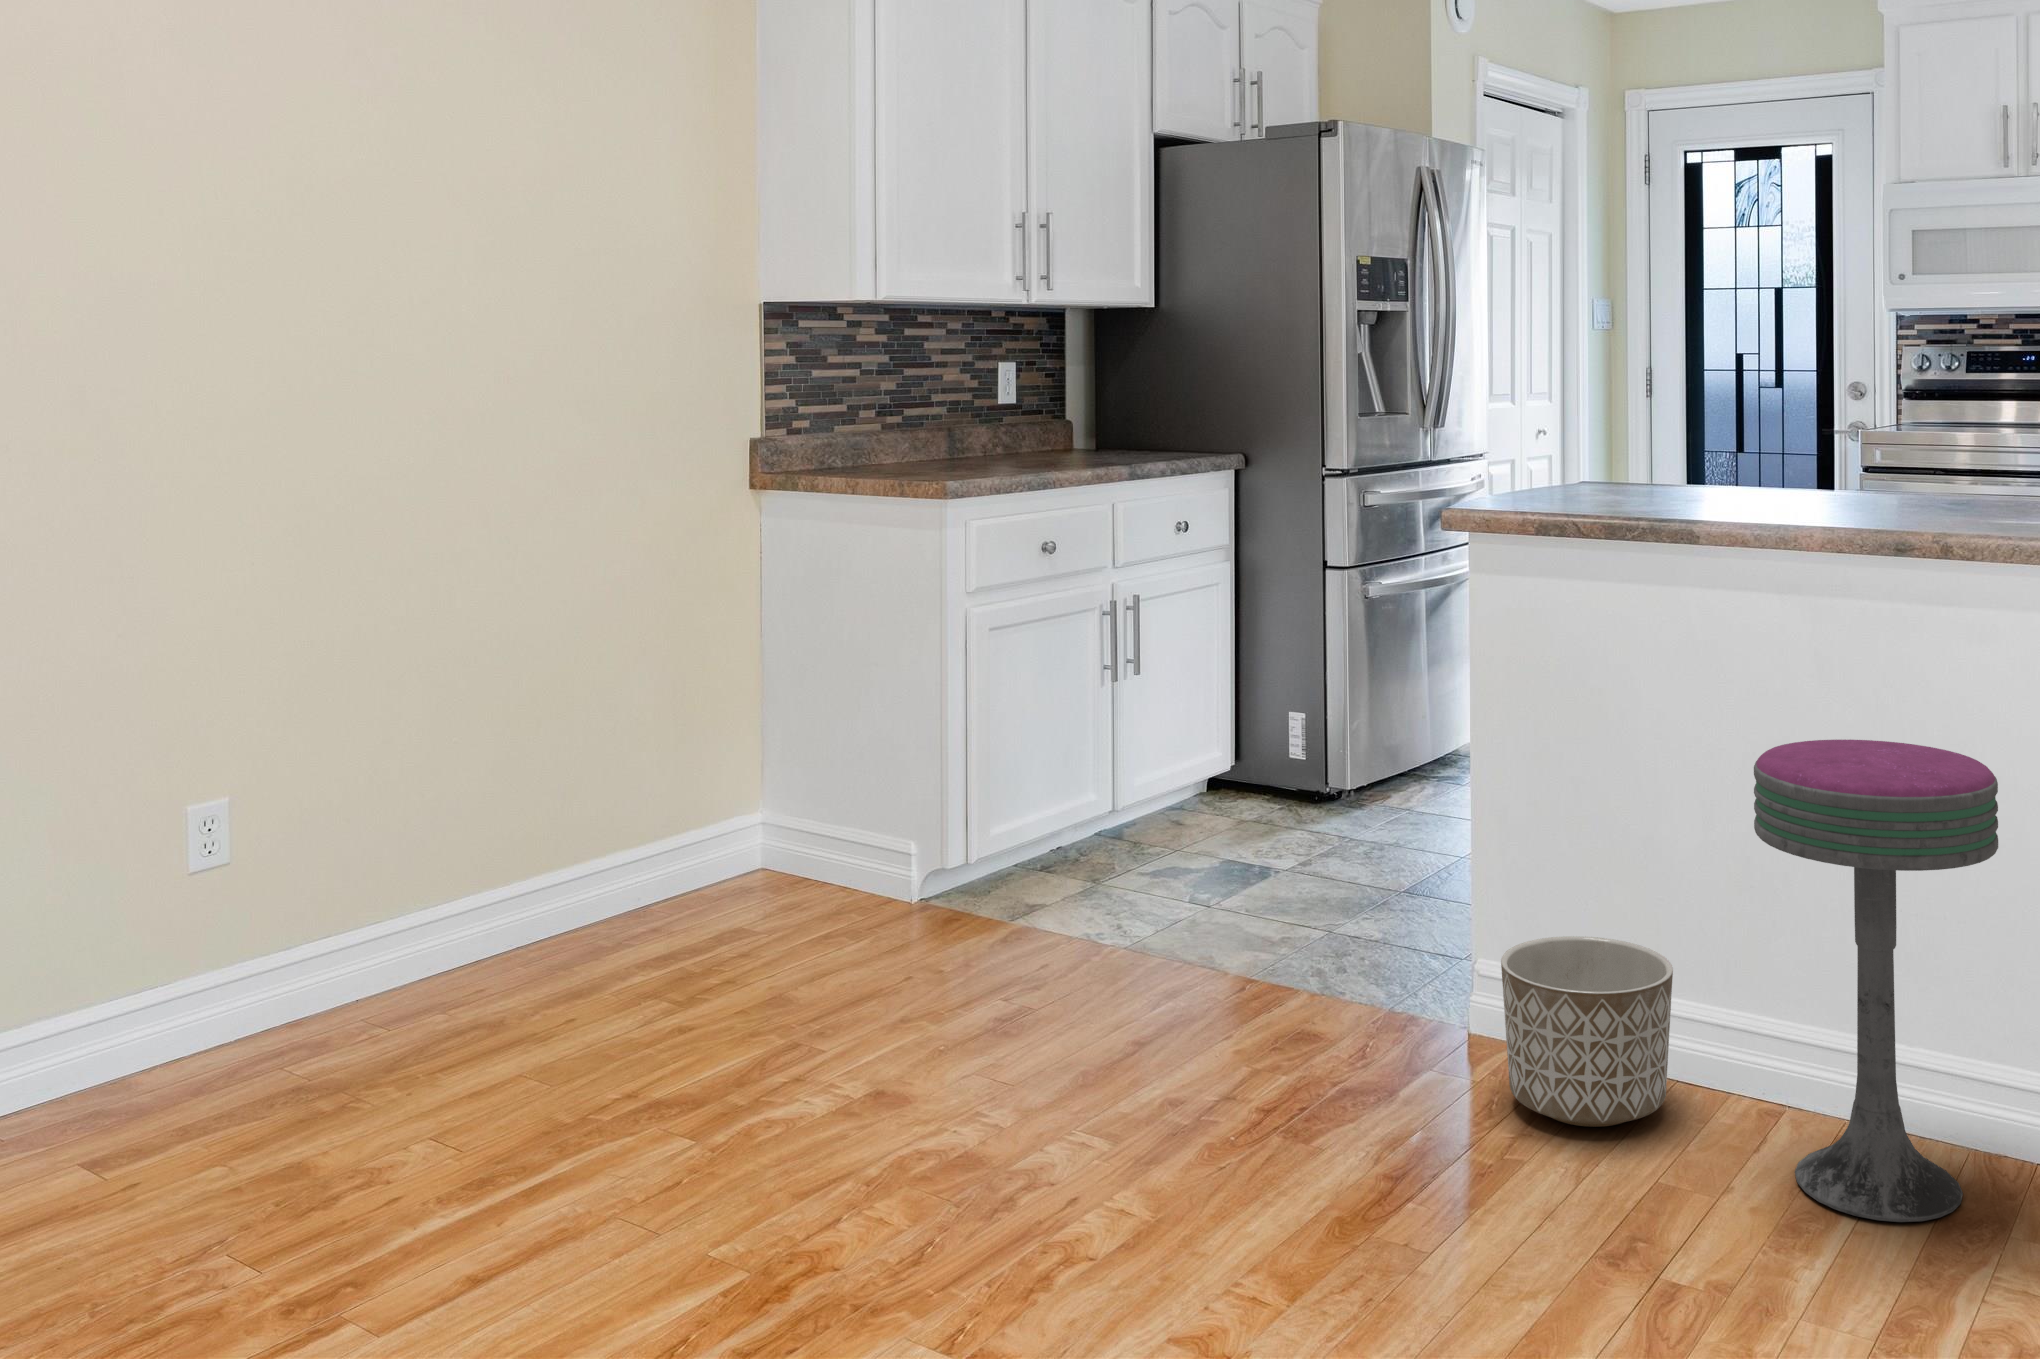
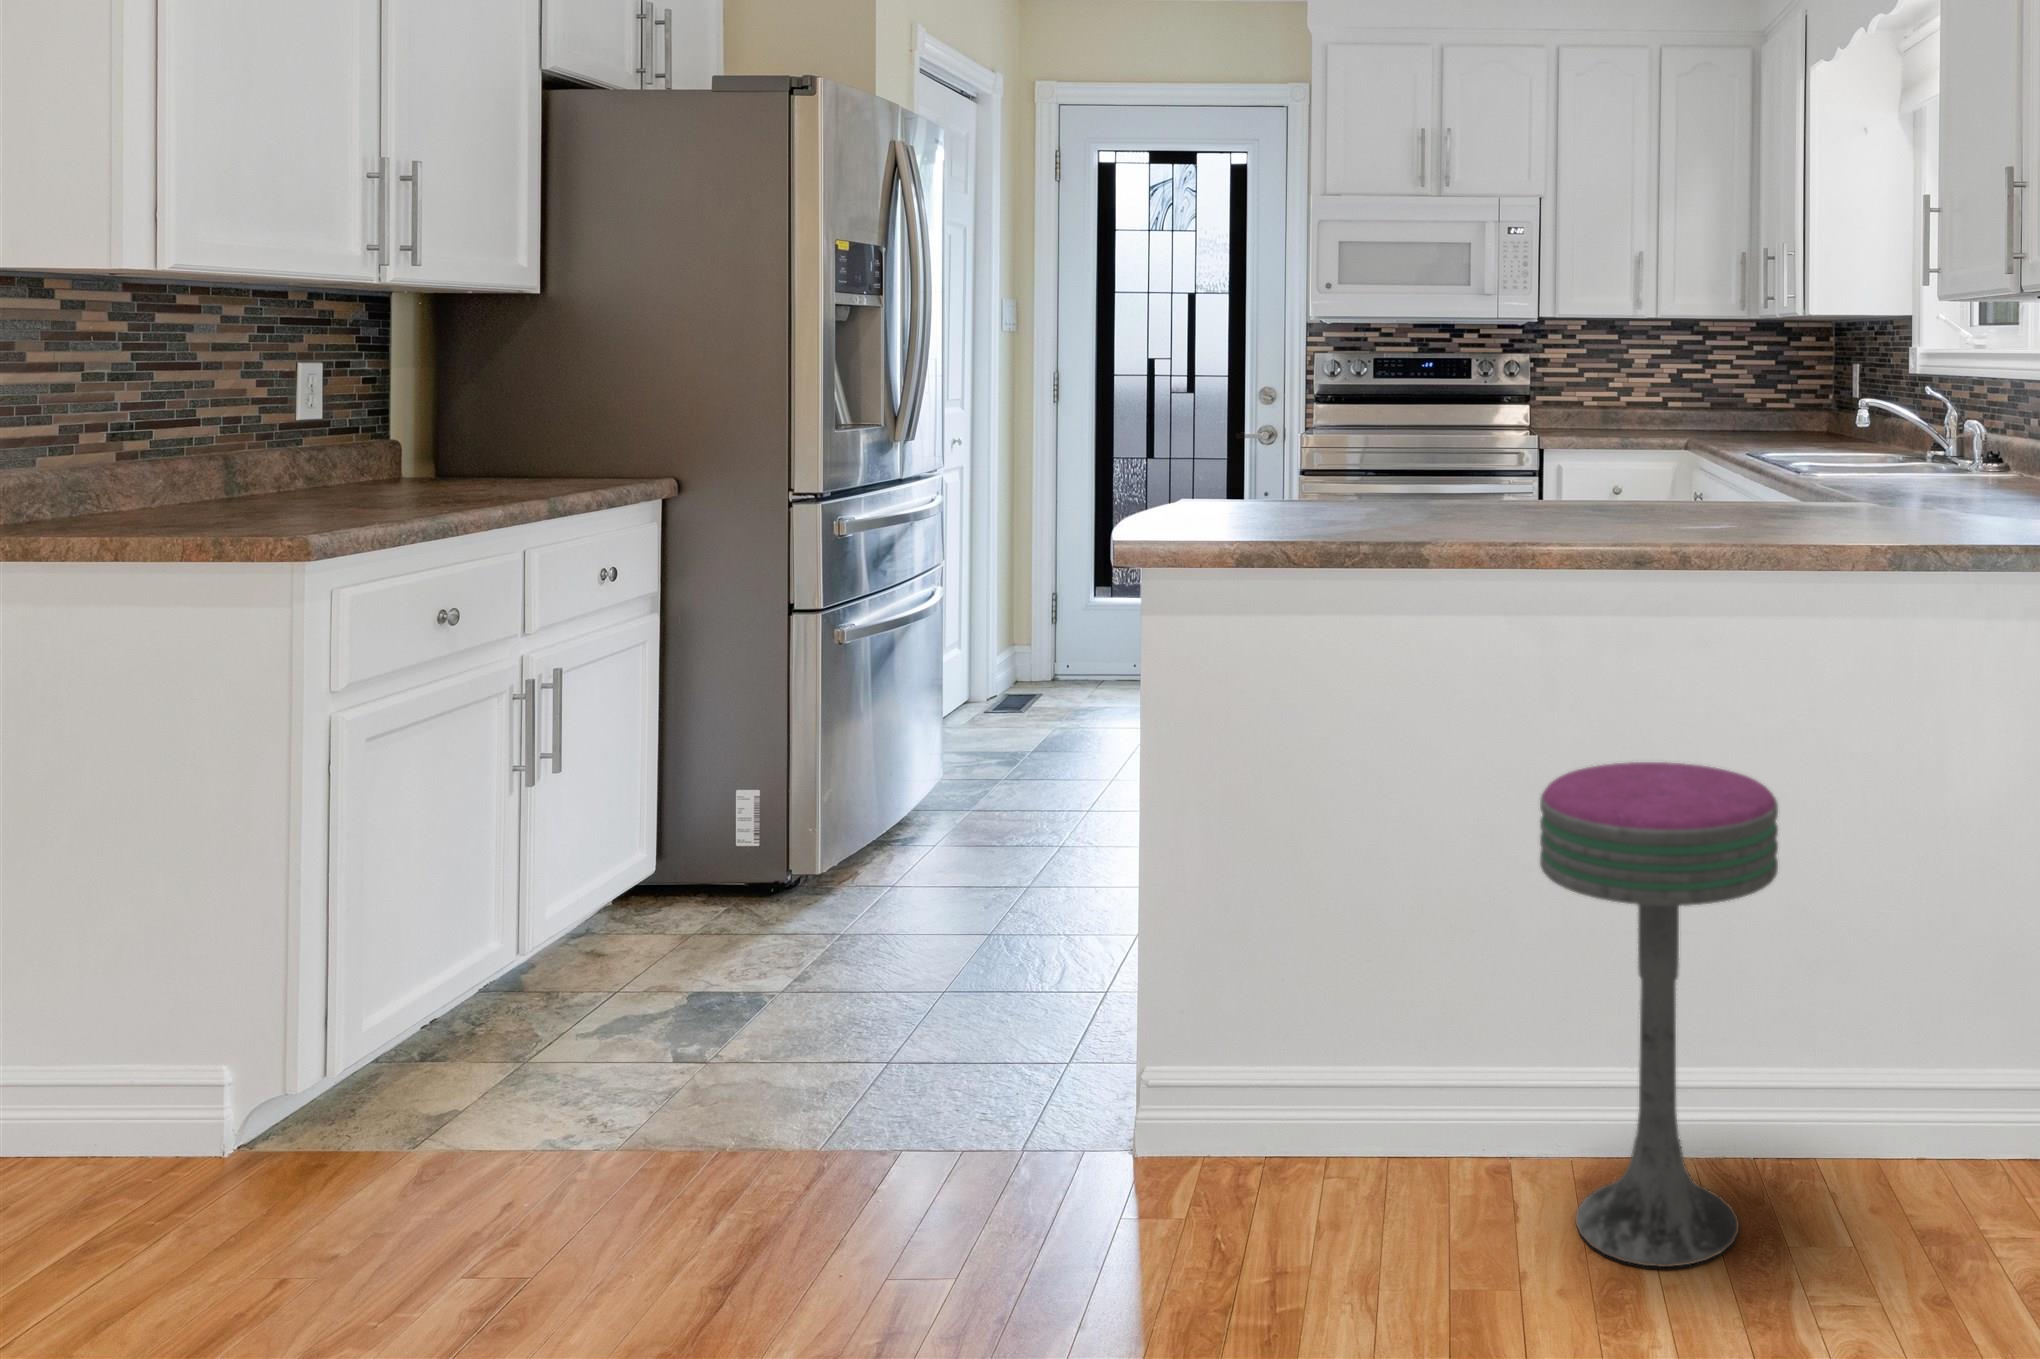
planter: present [1501,936,1673,1127] -> none [1233,1016,1426,1244]

